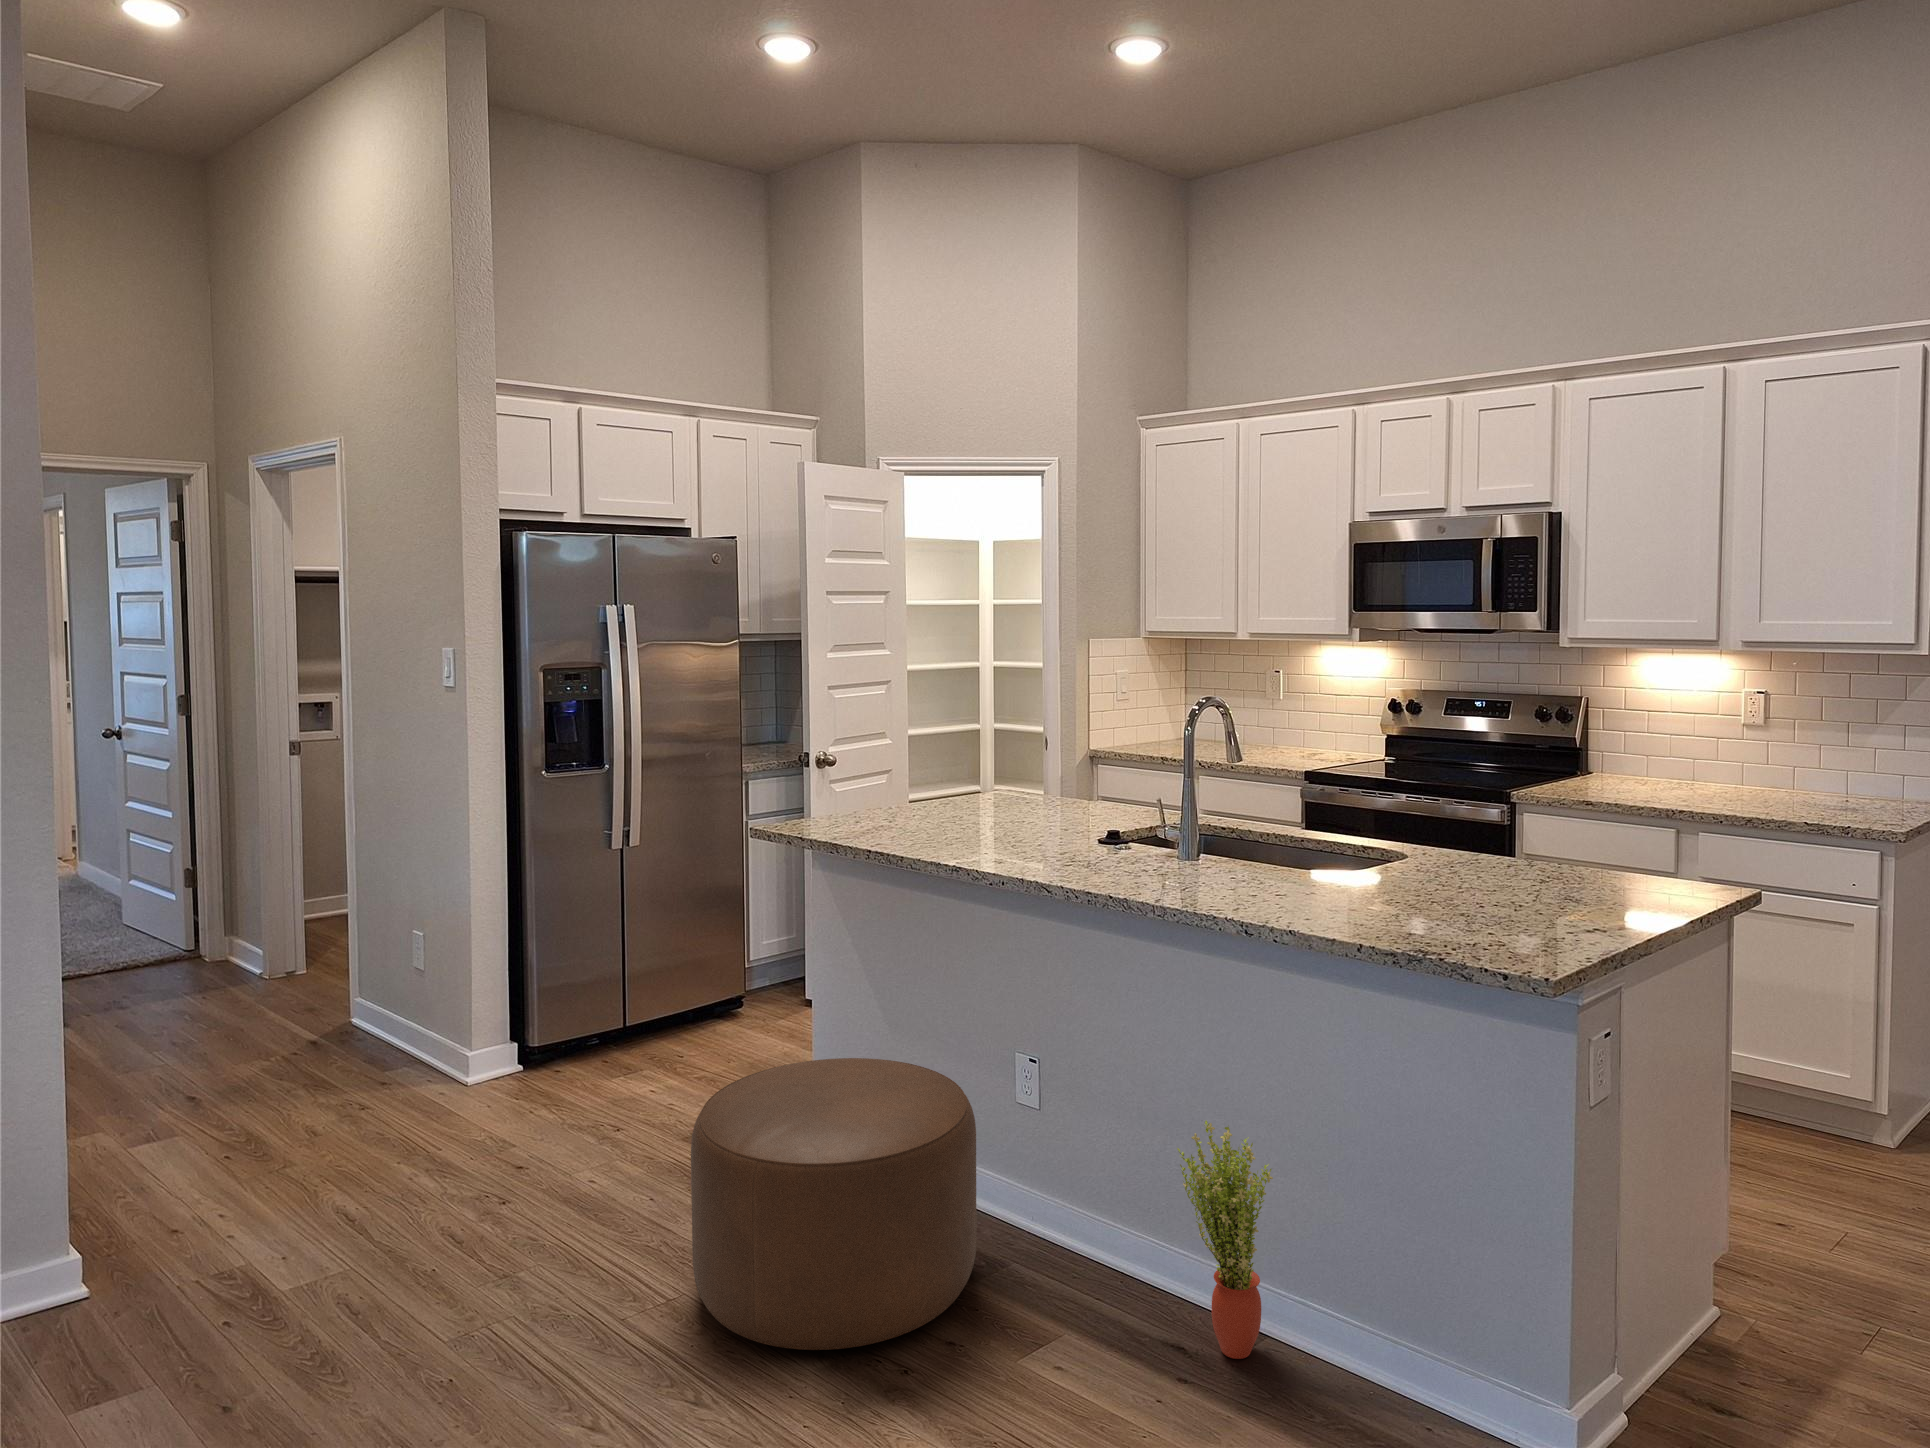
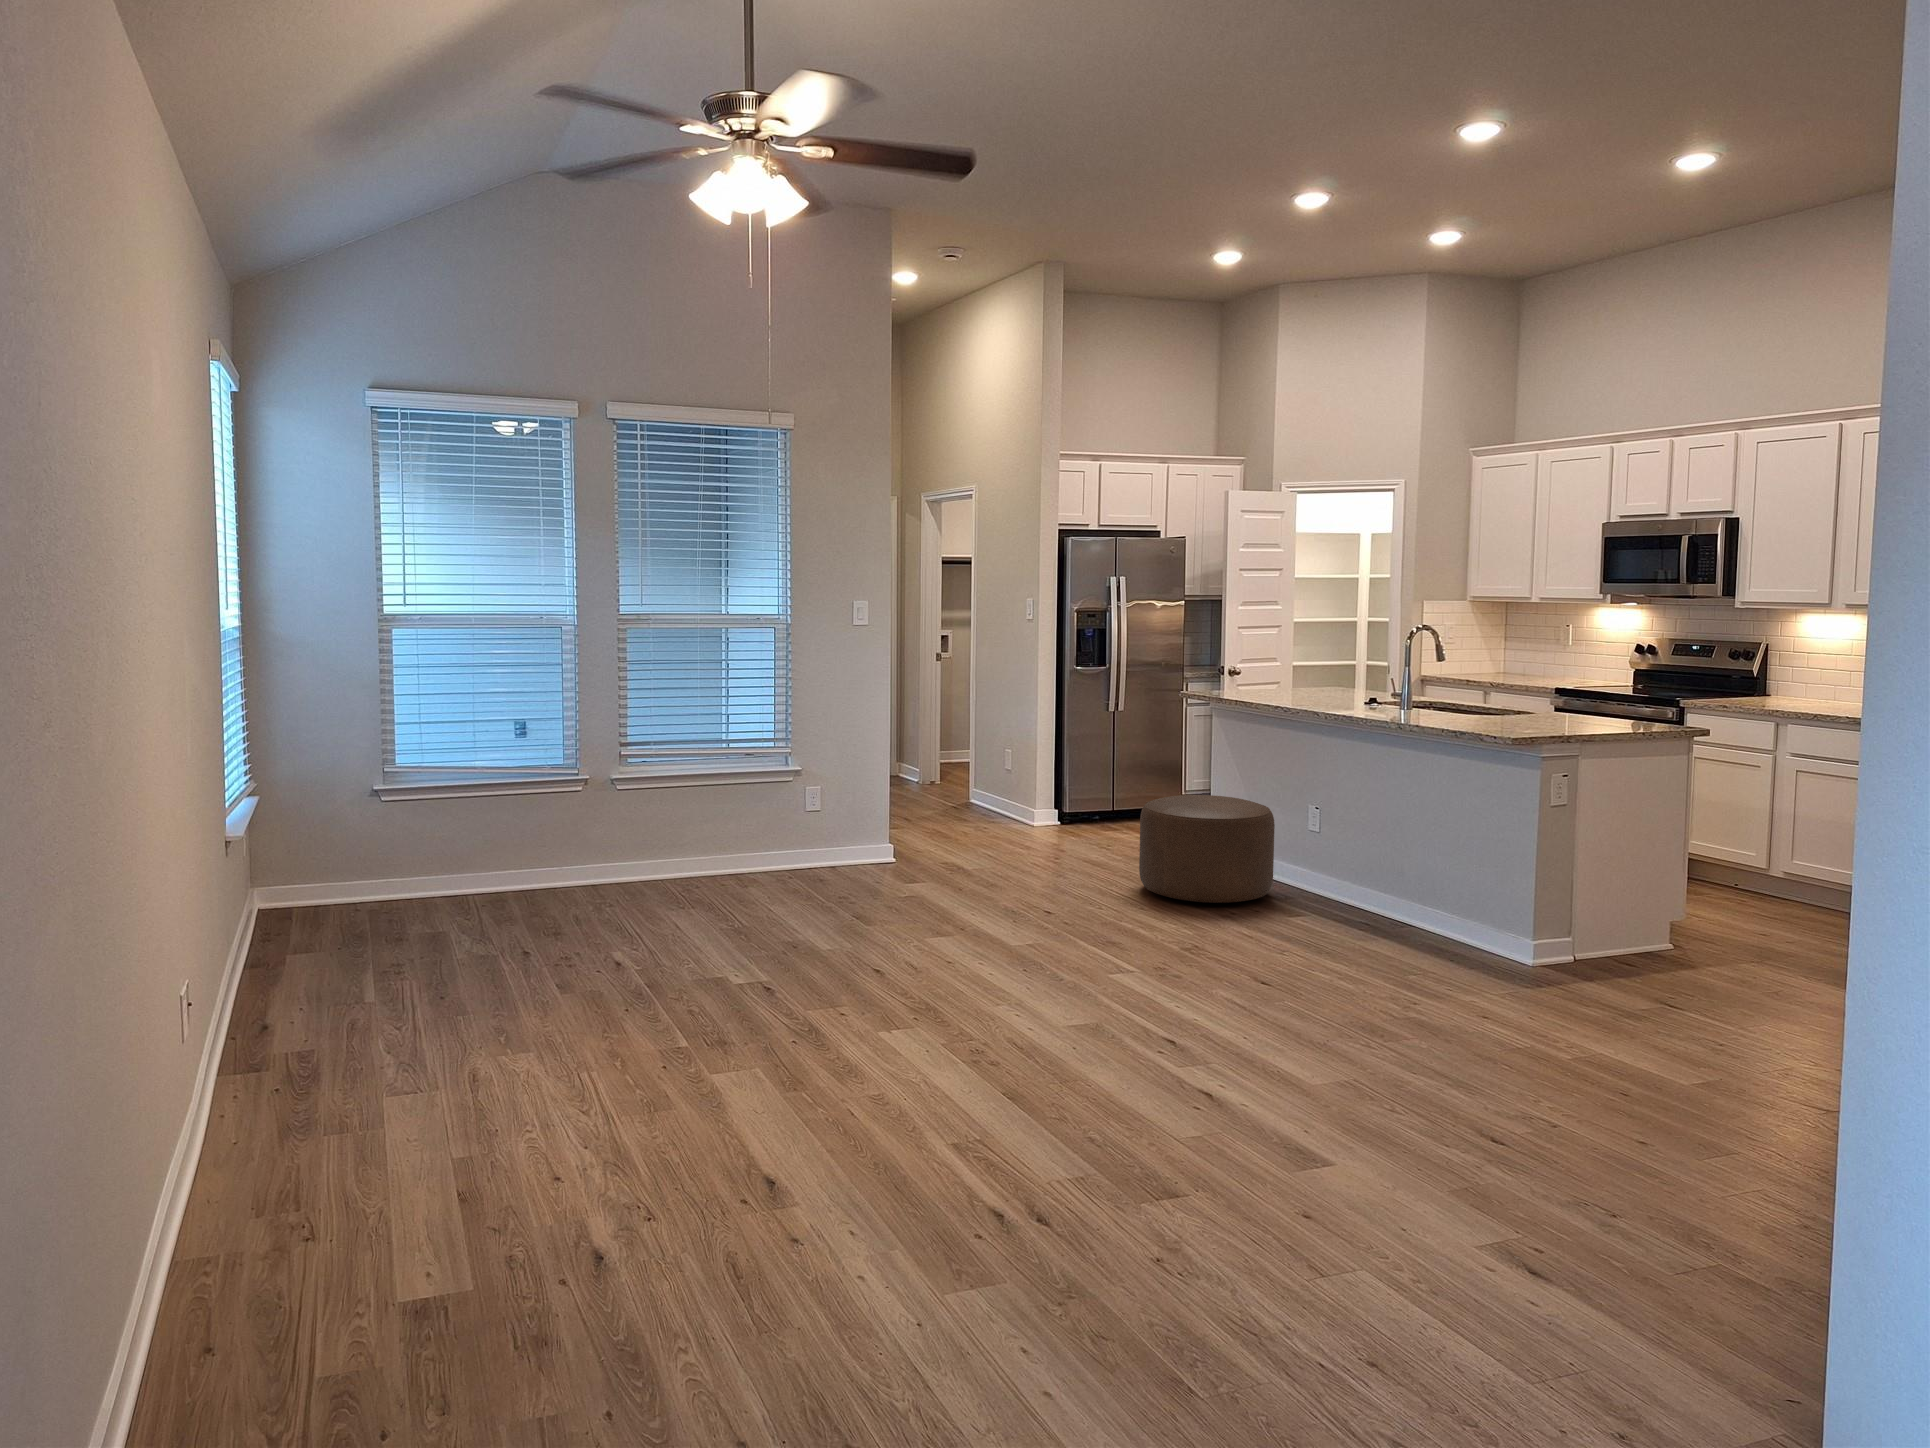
potted plant: present [1177,1121,1273,1359] -> none [1363,820,1407,930]

